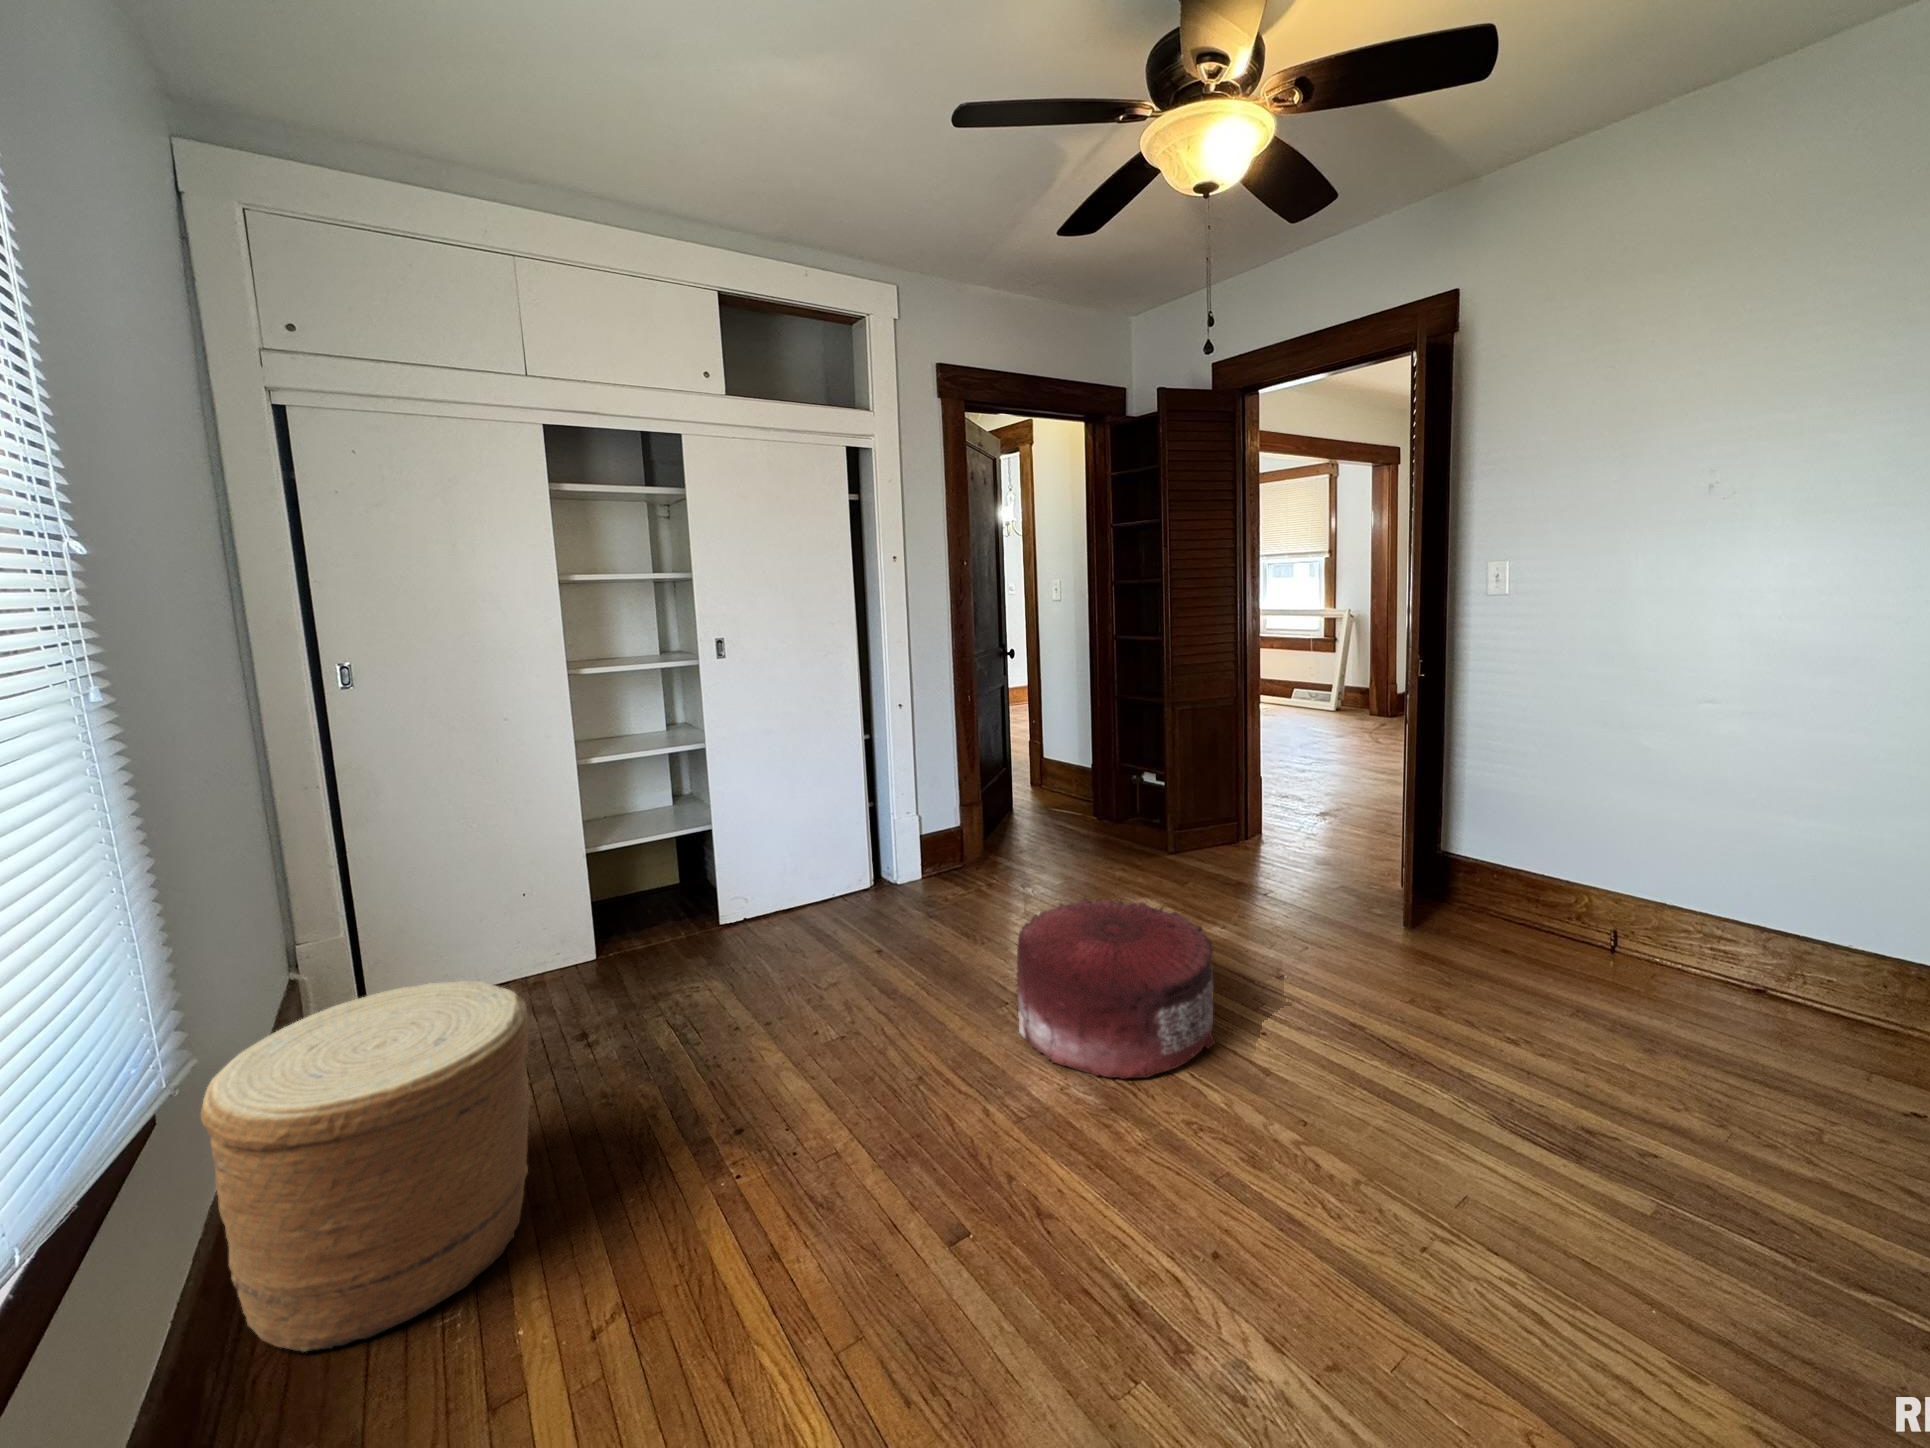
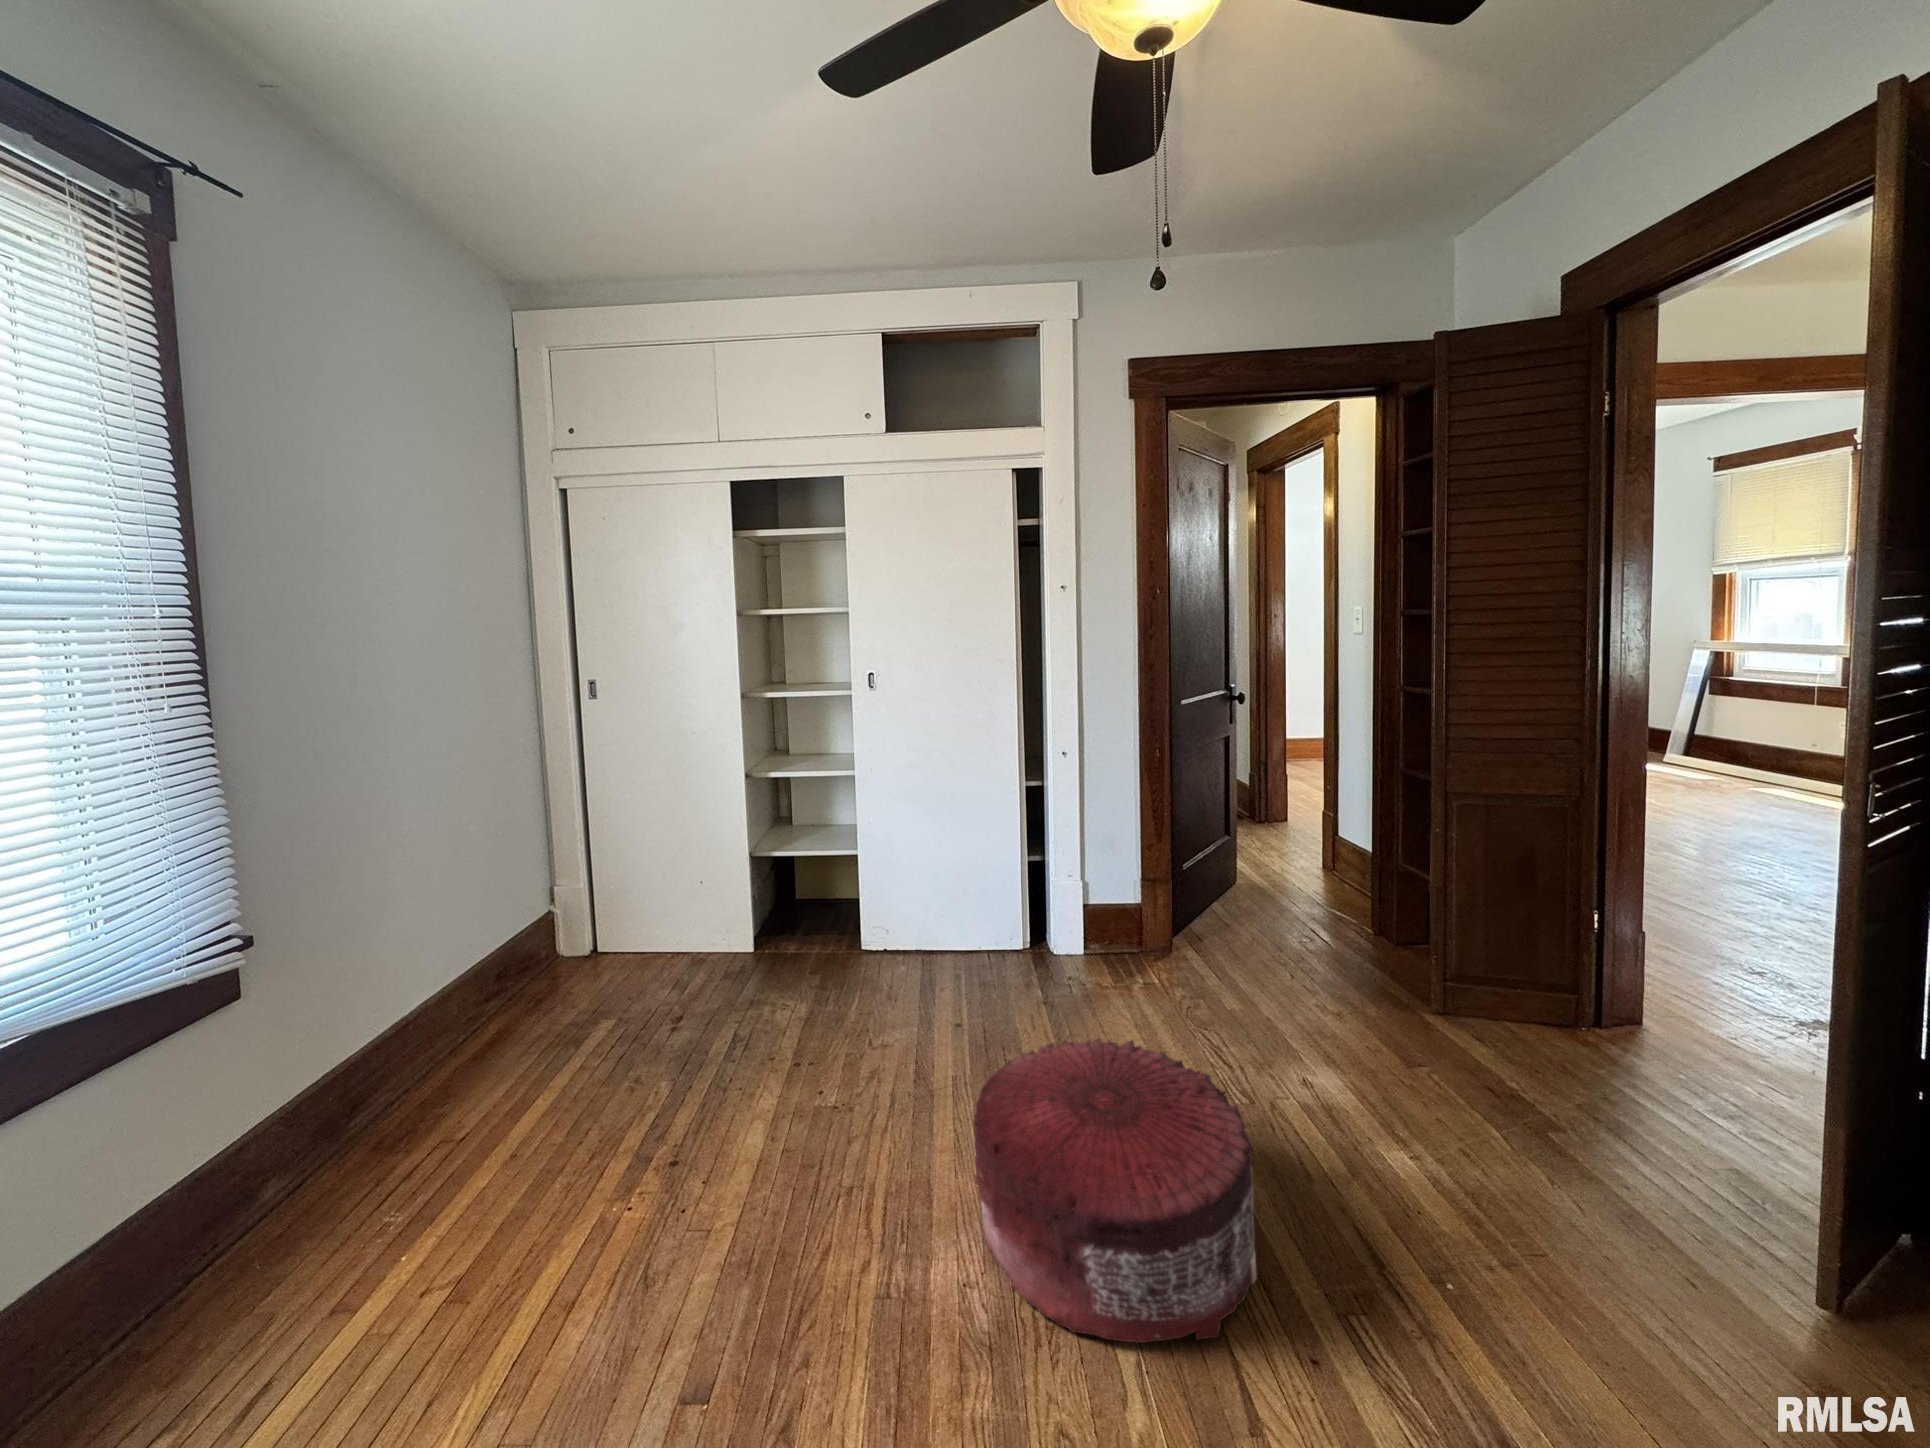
woven basket: present [201,981,530,1352] -> none [319,954,534,1204]

